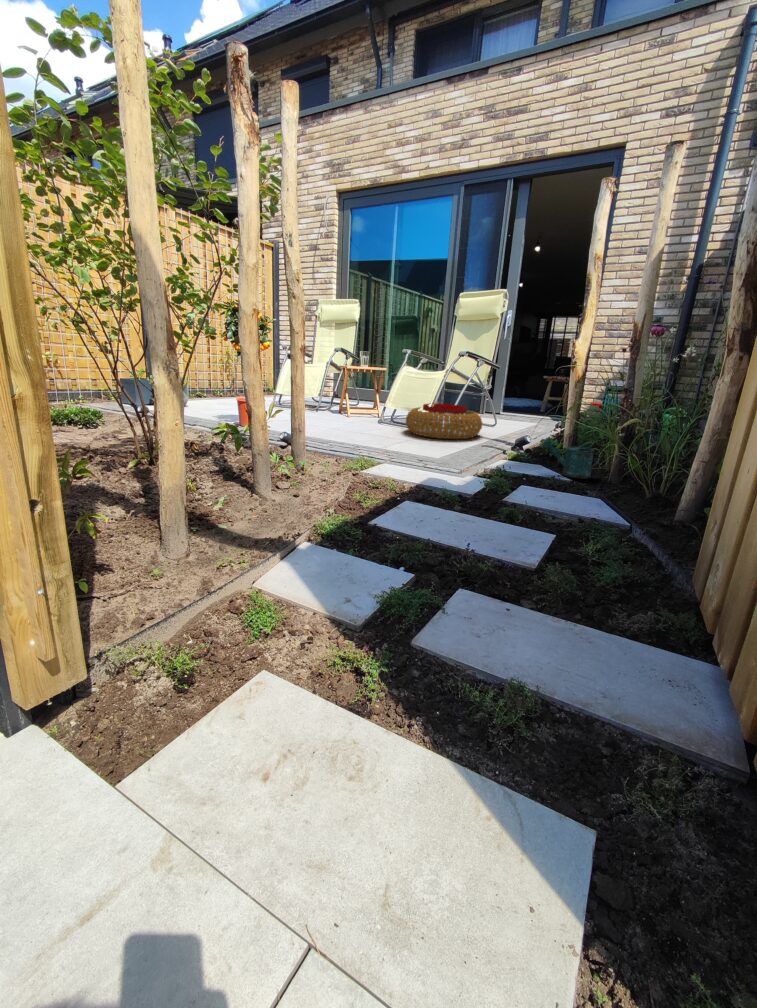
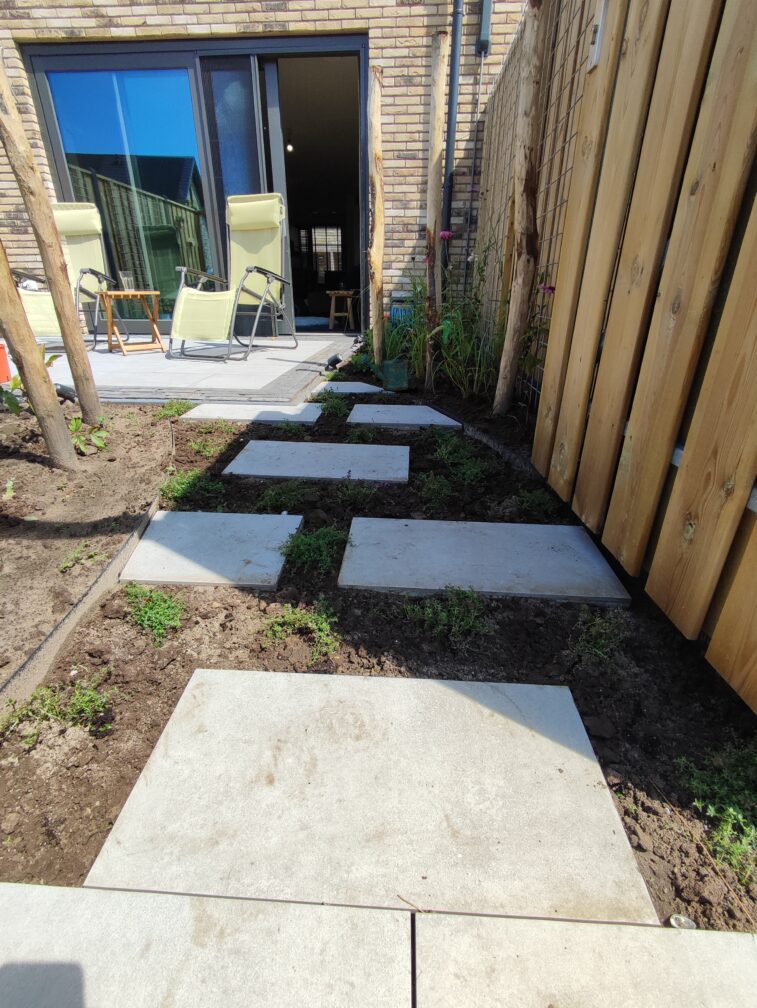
pouf: present [406,404,482,439] -> none [203,330,290,369]

